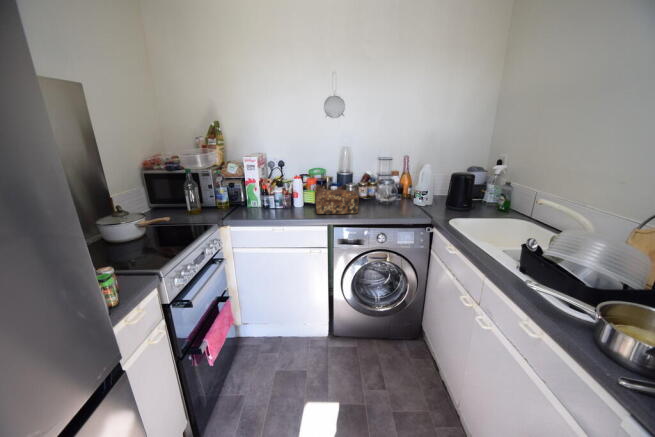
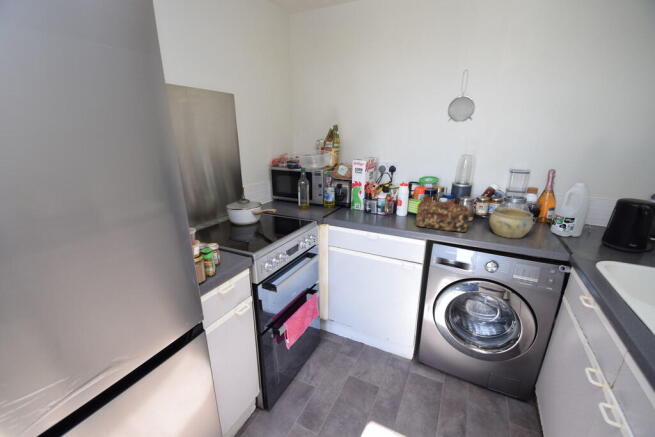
ceramic bowl: none [372,188,403,213] -> present [489,207,533,238]

